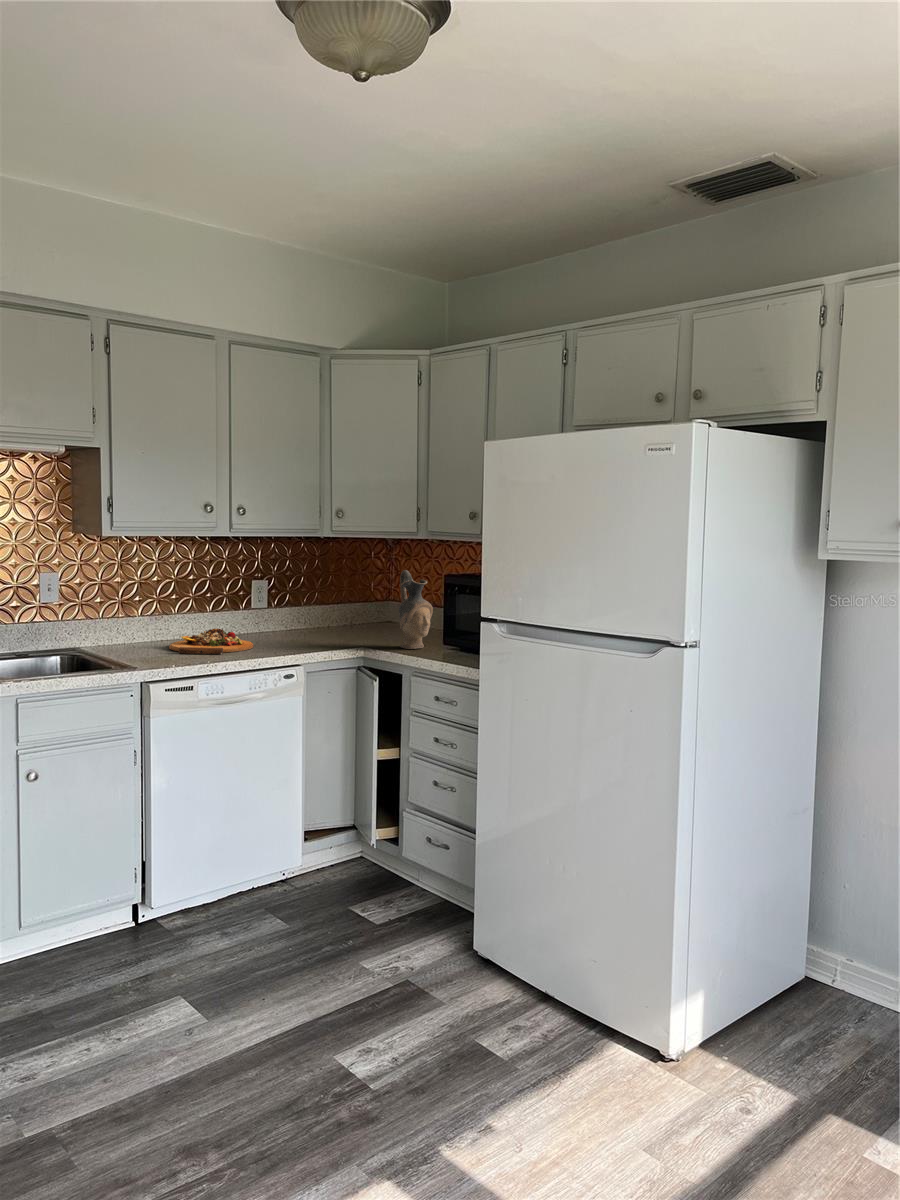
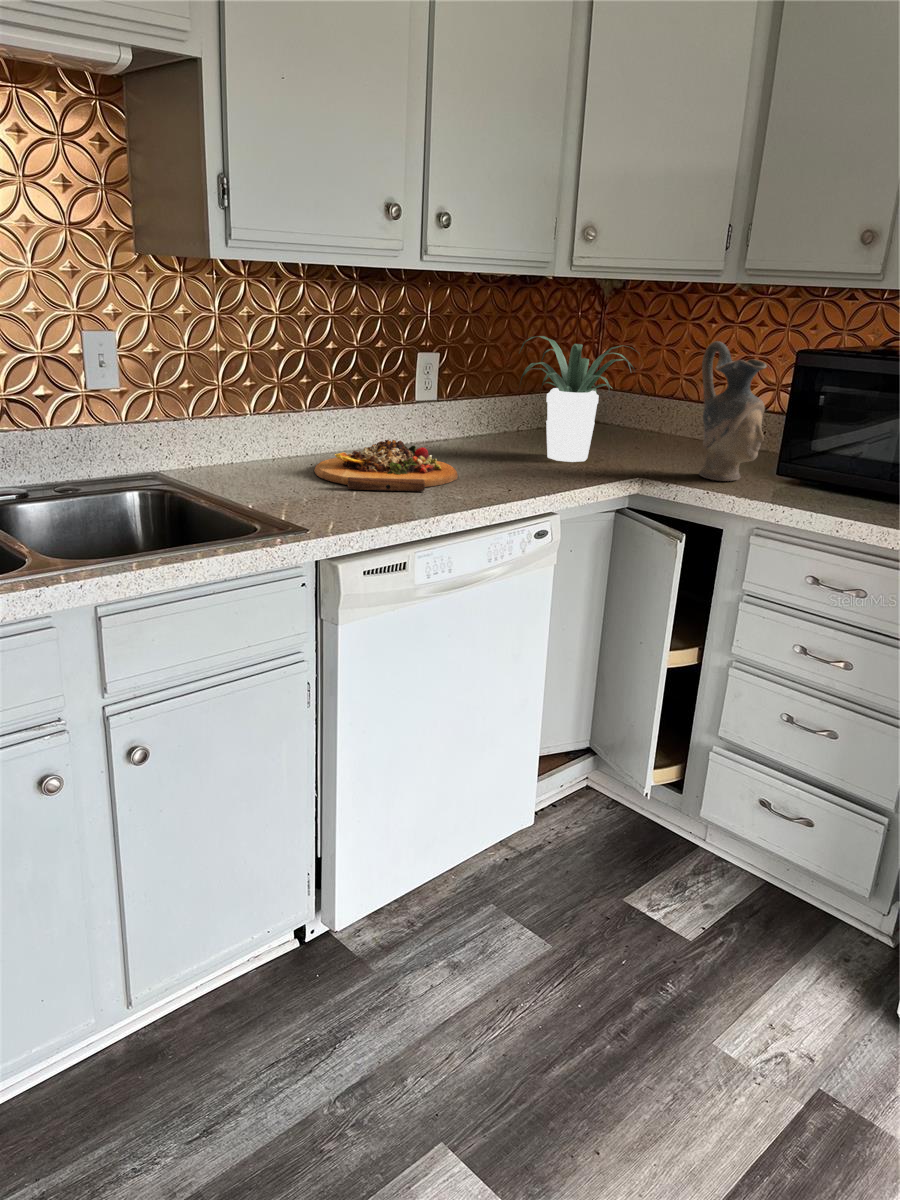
potted plant: none [295,569,377,642] -> present [519,336,633,462]

